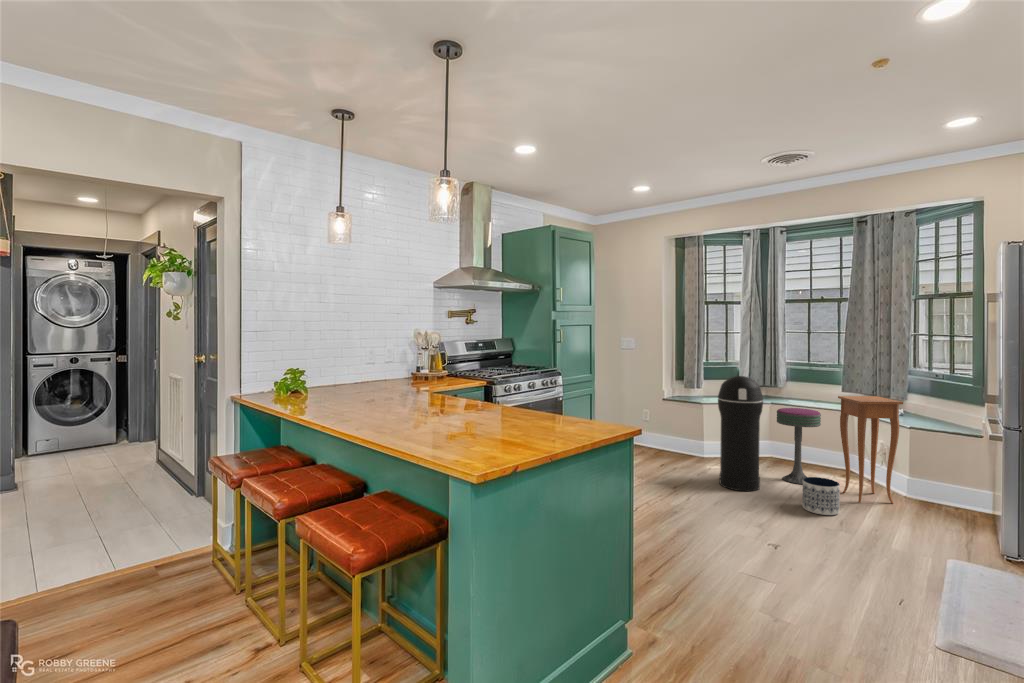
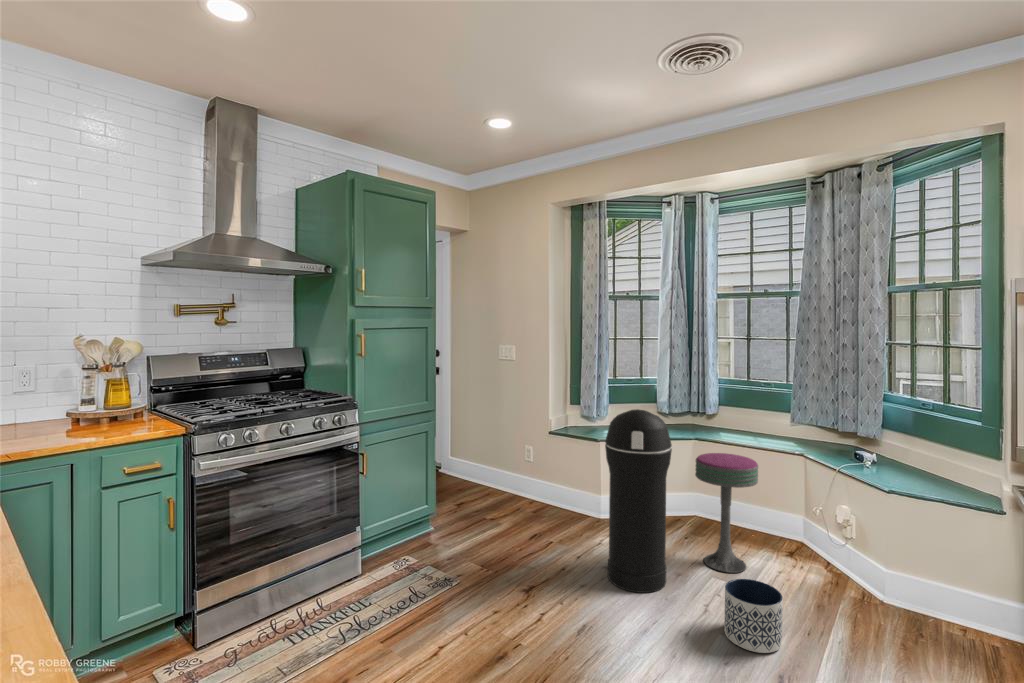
side table: present [838,396,903,504] -> none [783,441,881,617]

